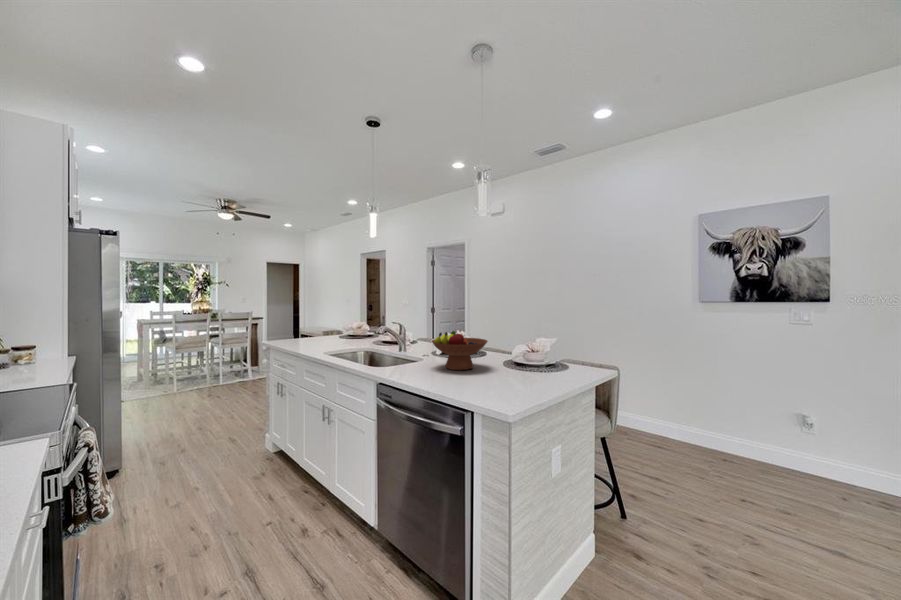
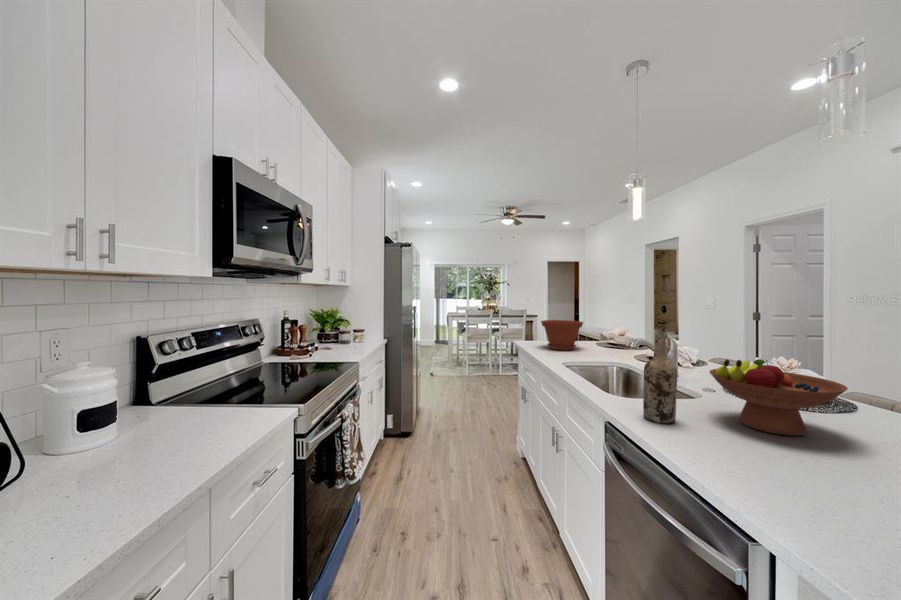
wine bottle: none [399,315,418,376] -> present [643,326,677,423]
plant pot: none [293,318,331,345] -> present [541,320,583,350]

